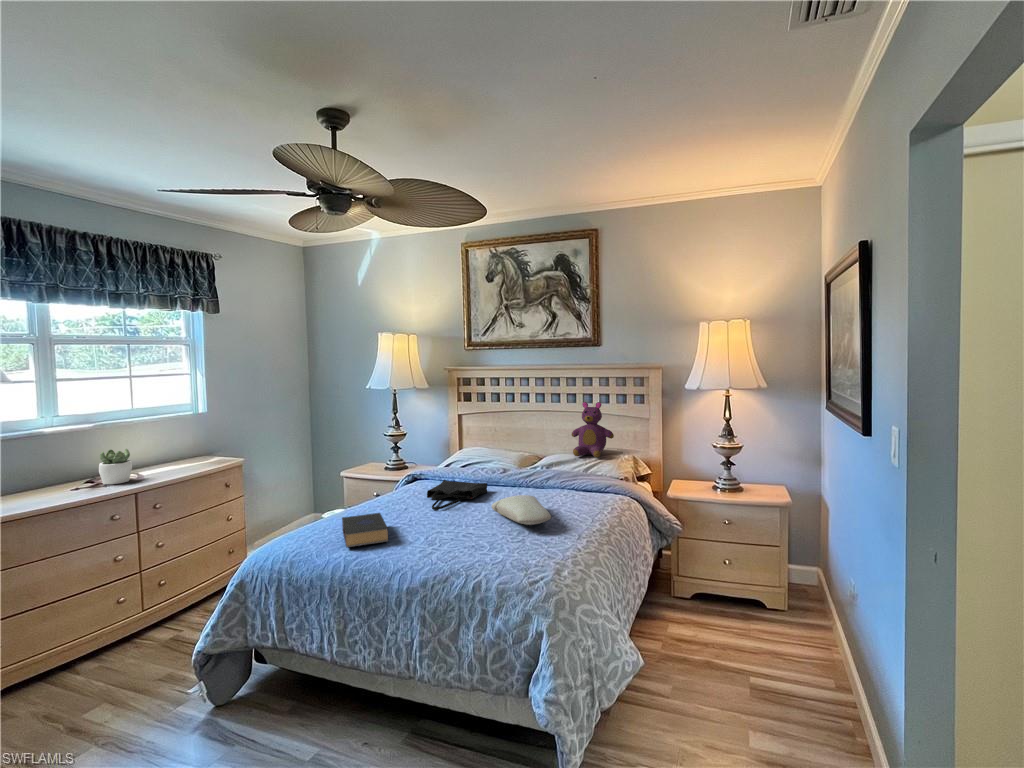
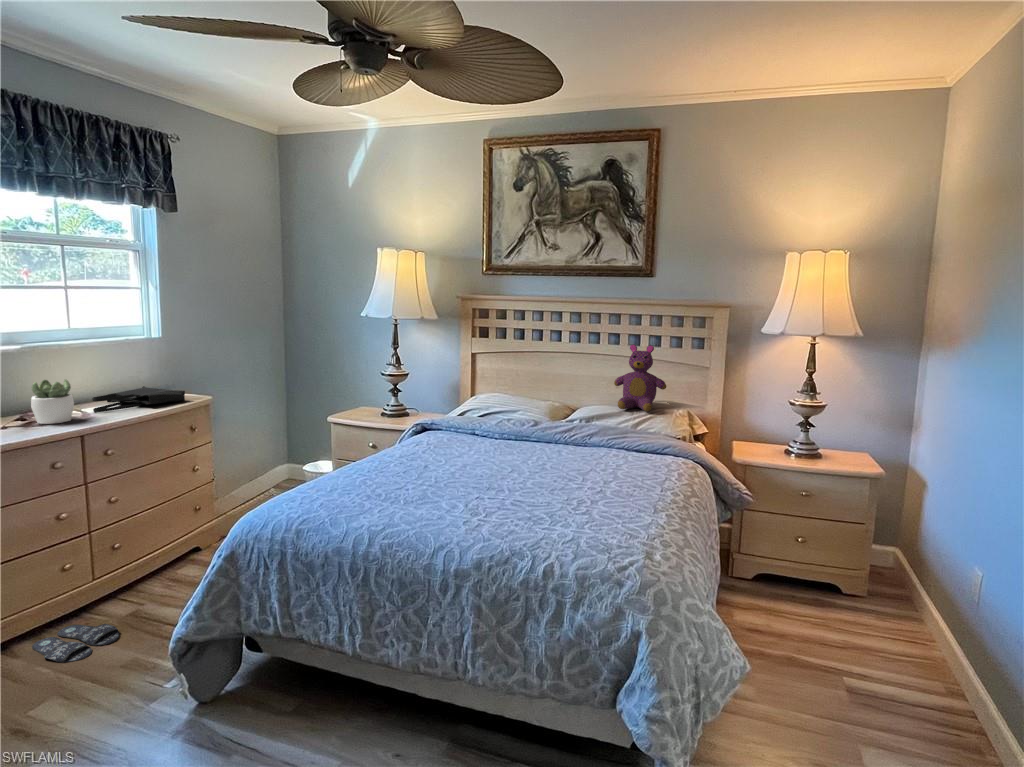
tote bag: present [427,480,487,510] -> present [92,386,185,412]
pillow: present [492,495,551,525] -> none [538,455,621,492]
book: present [342,513,388,547] -> none [356,471,421,515]
slippers: none [90,647,159,678] -> present [32,624,119,663]

